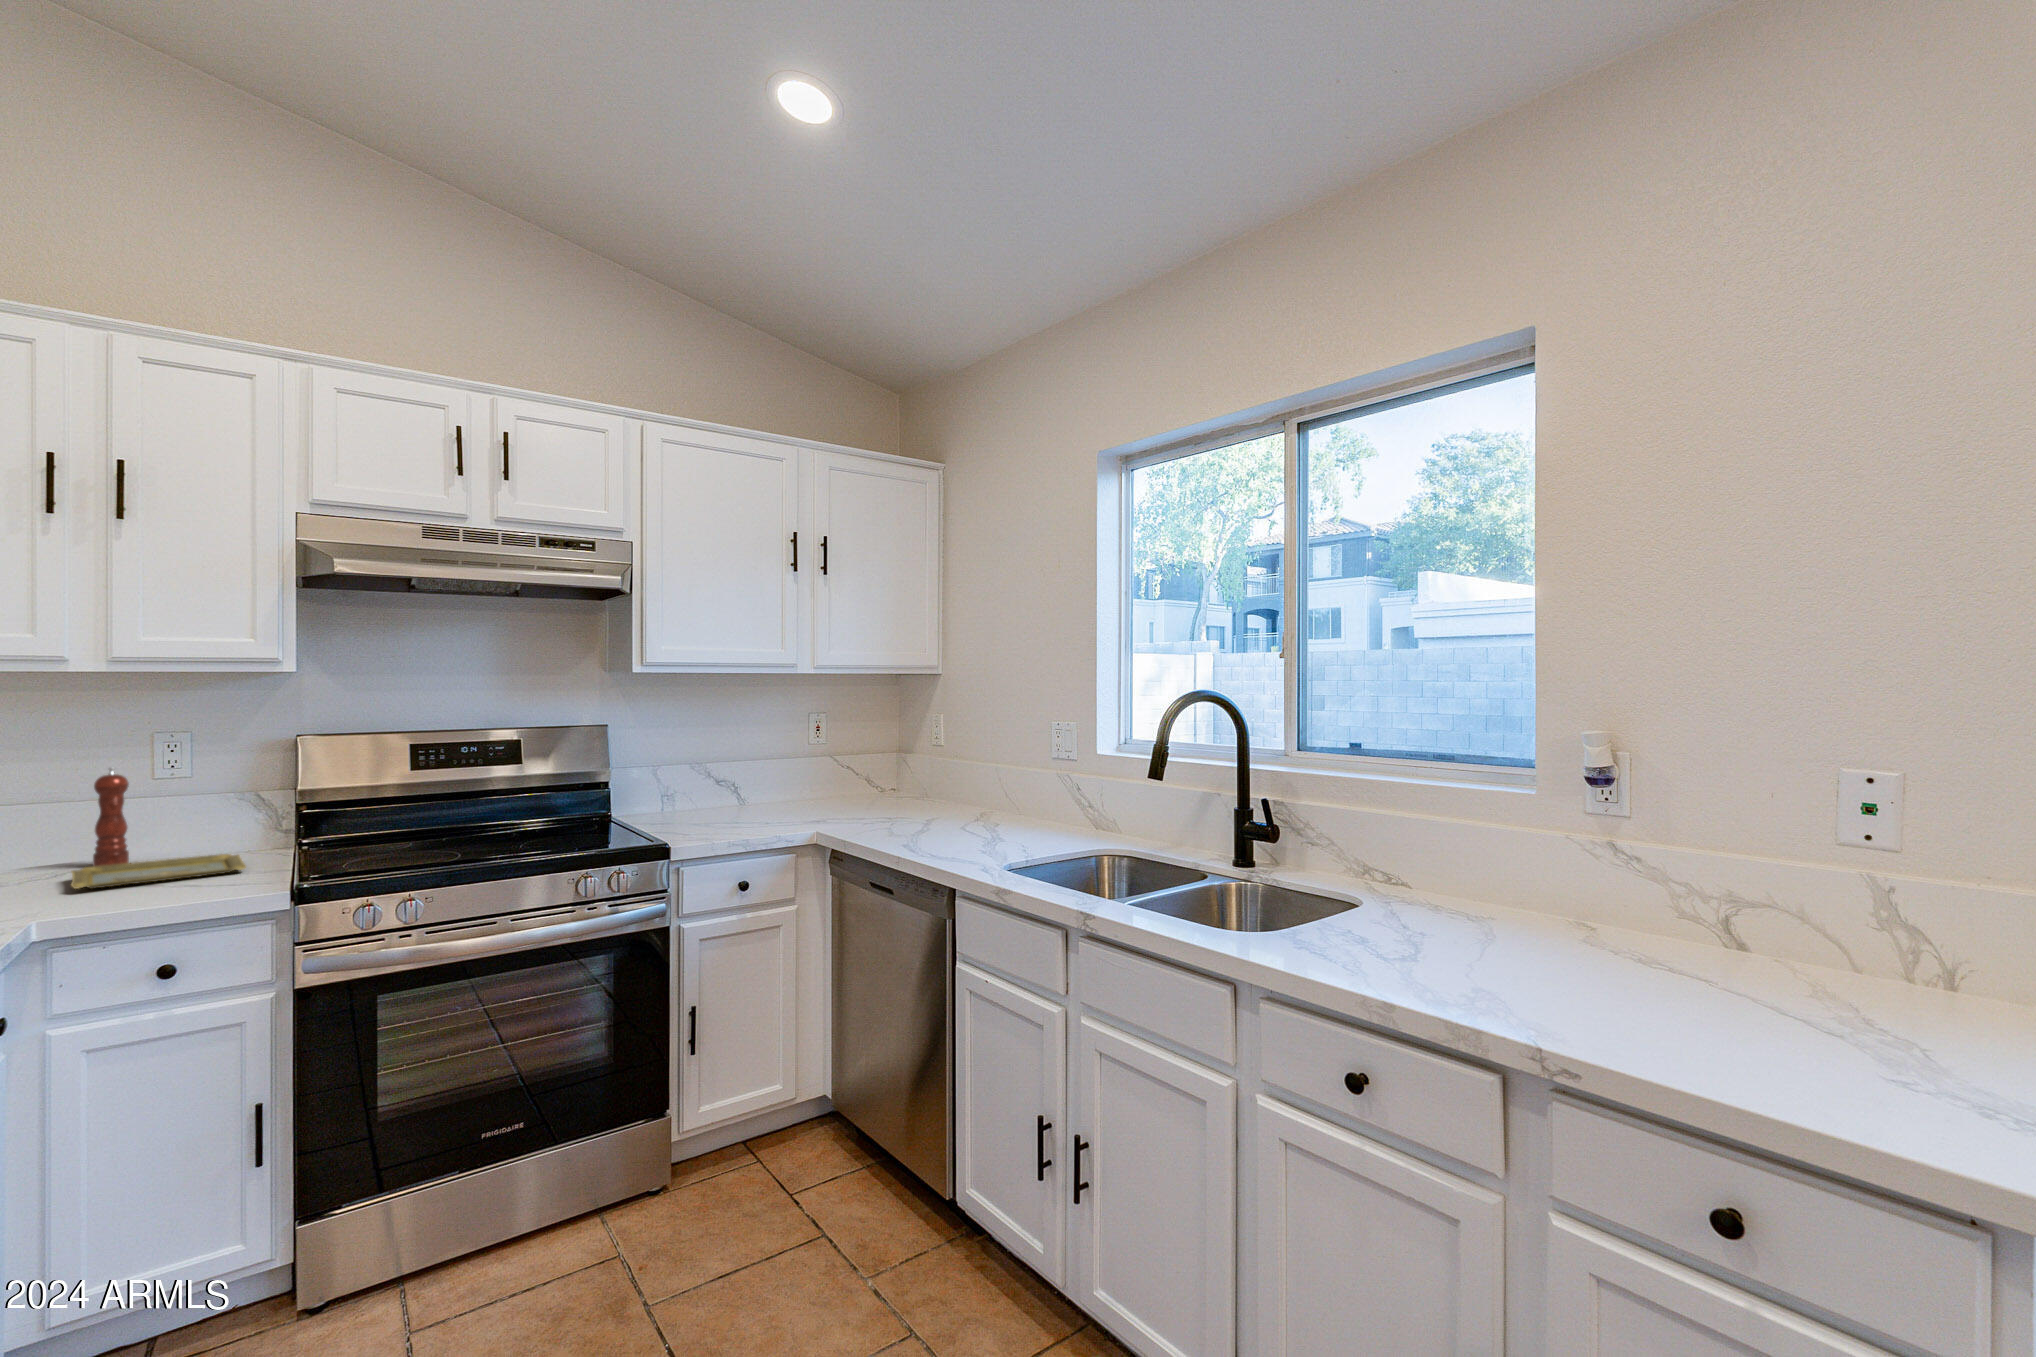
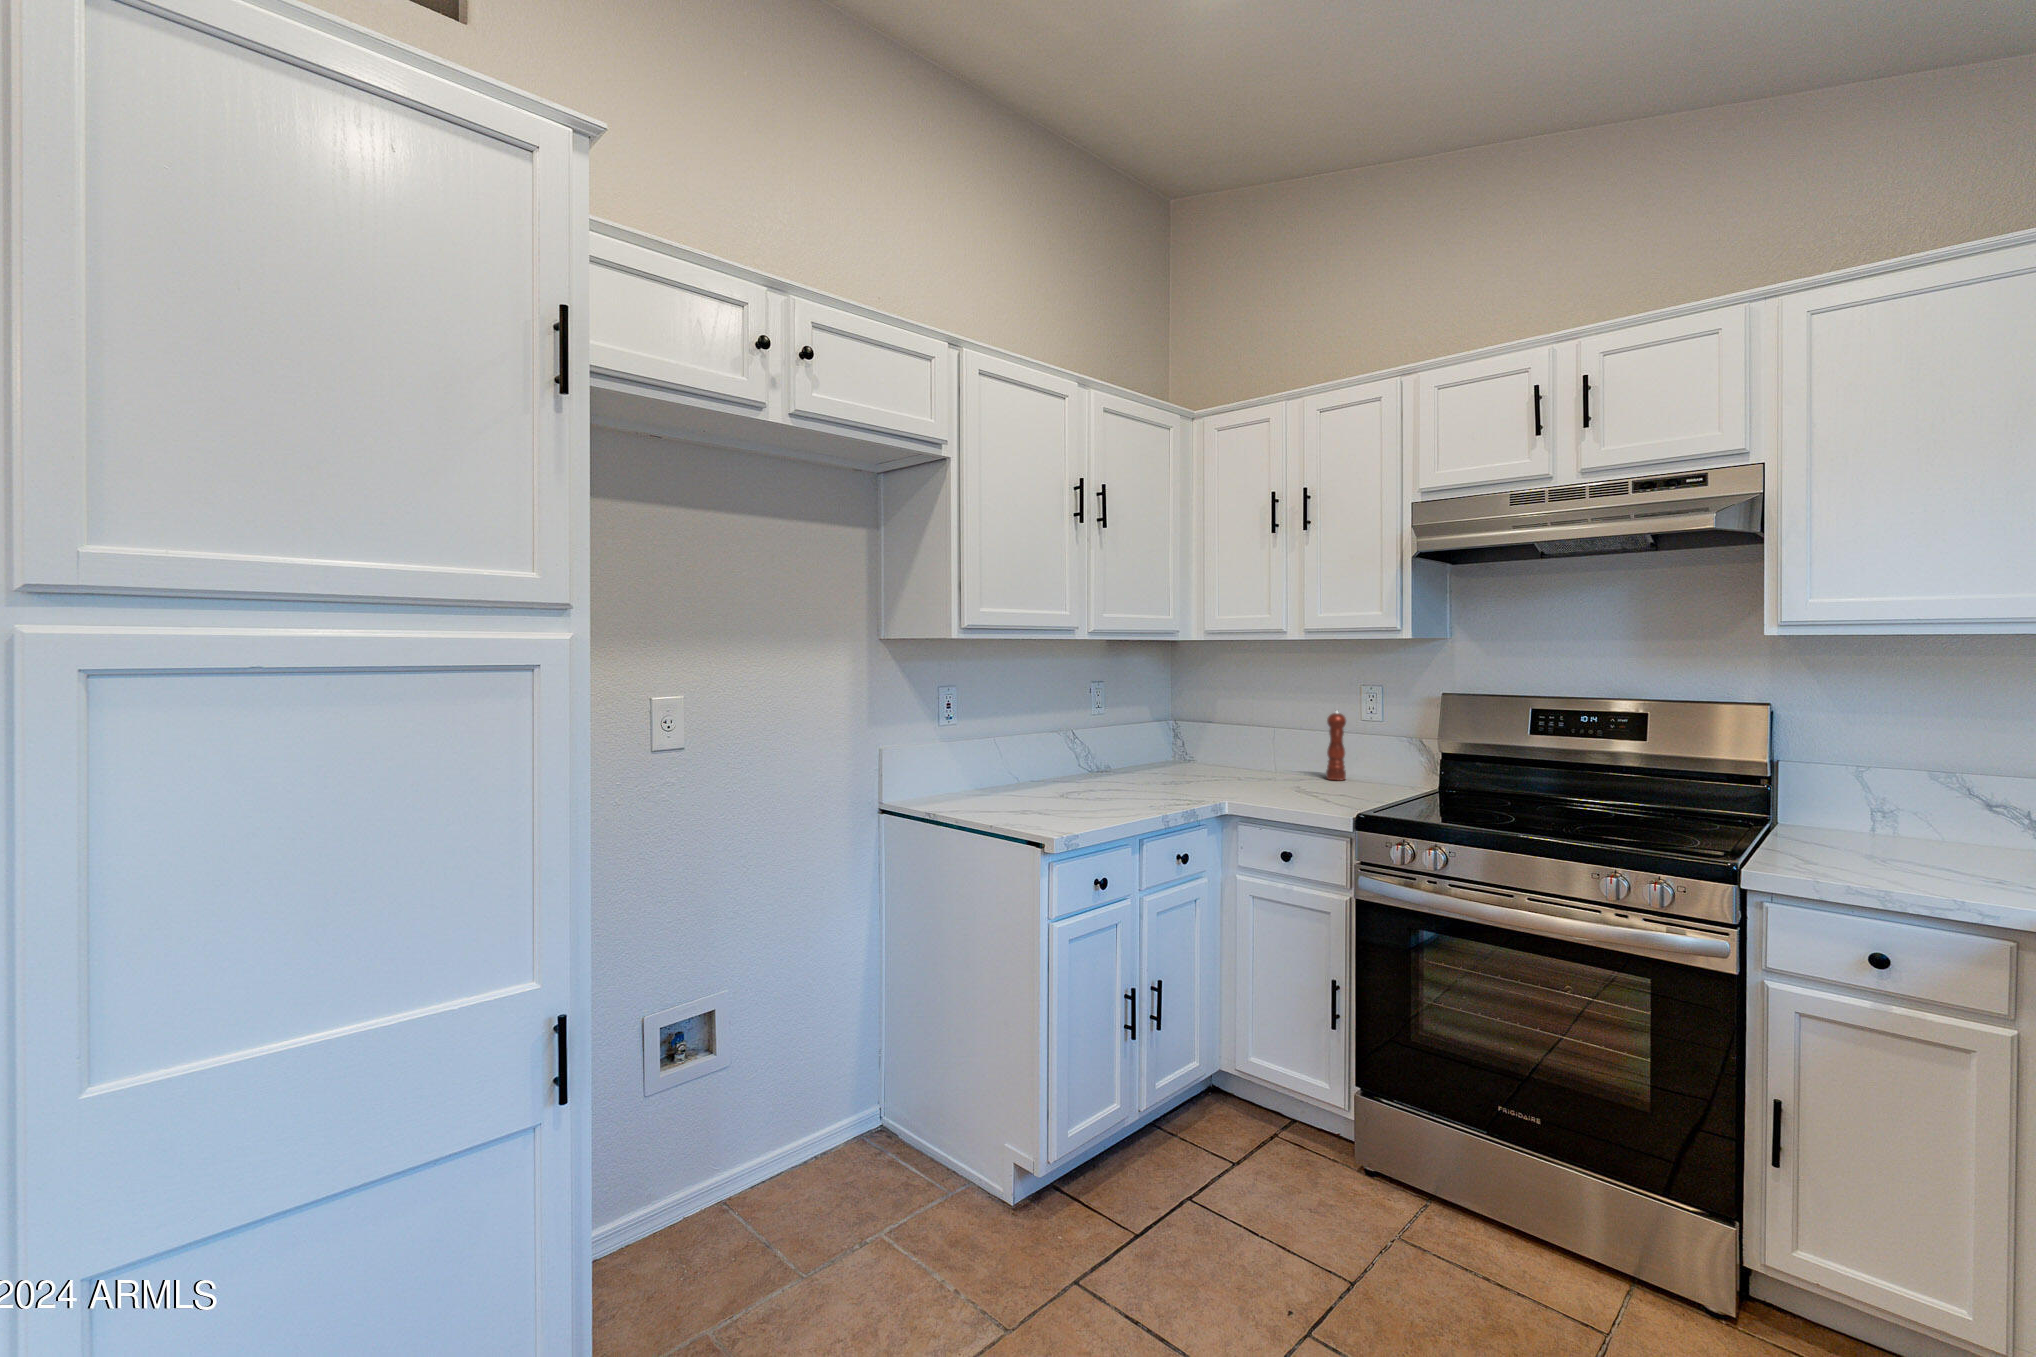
tray: present [71,854,246,889] -> none [1279,777,1391,799]

